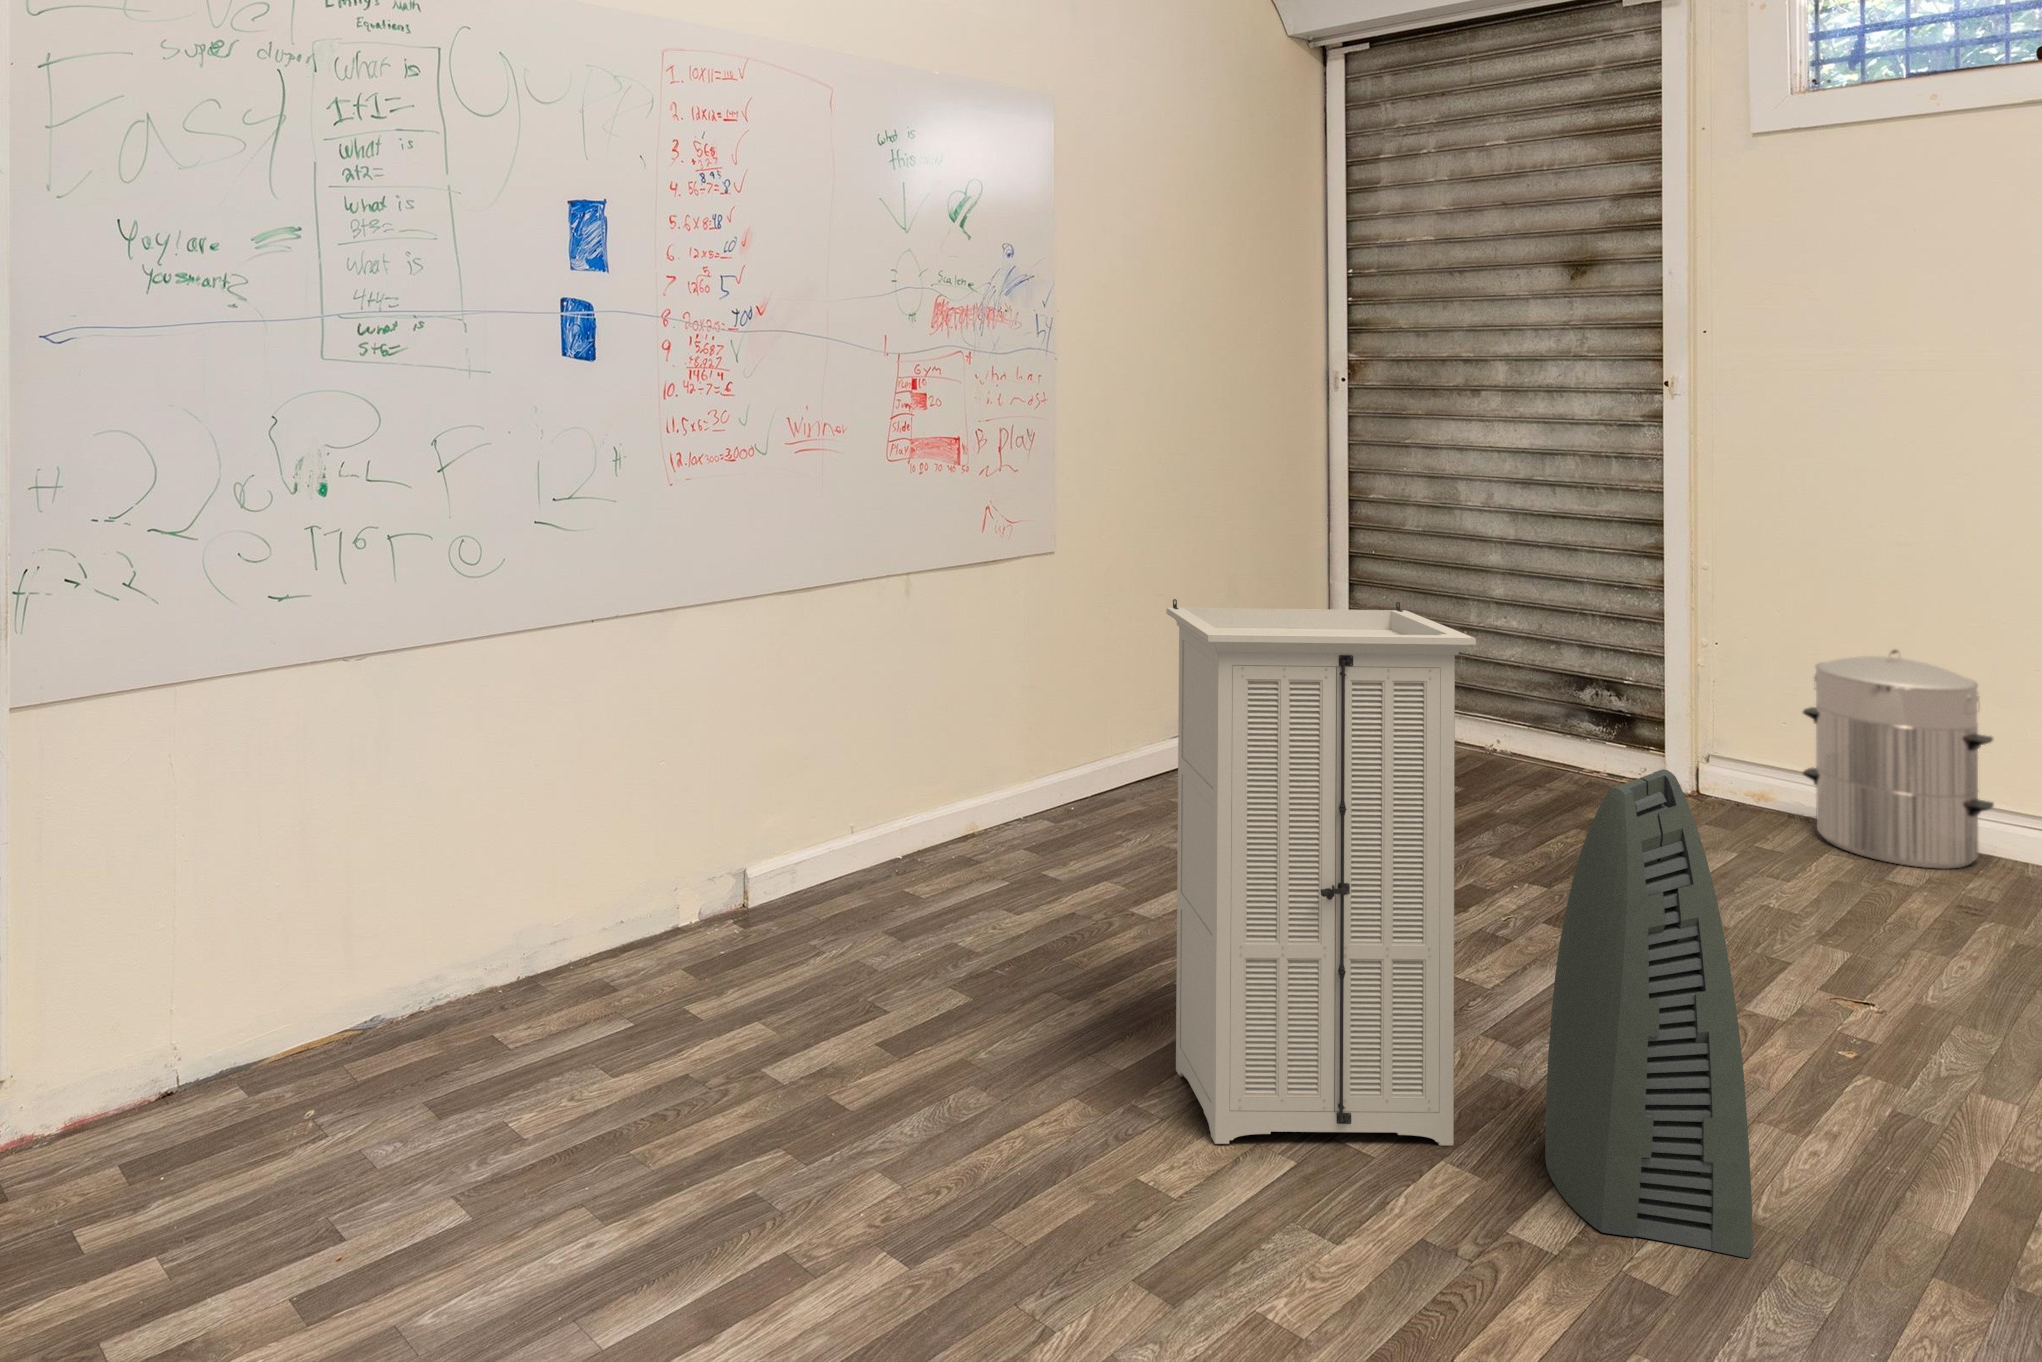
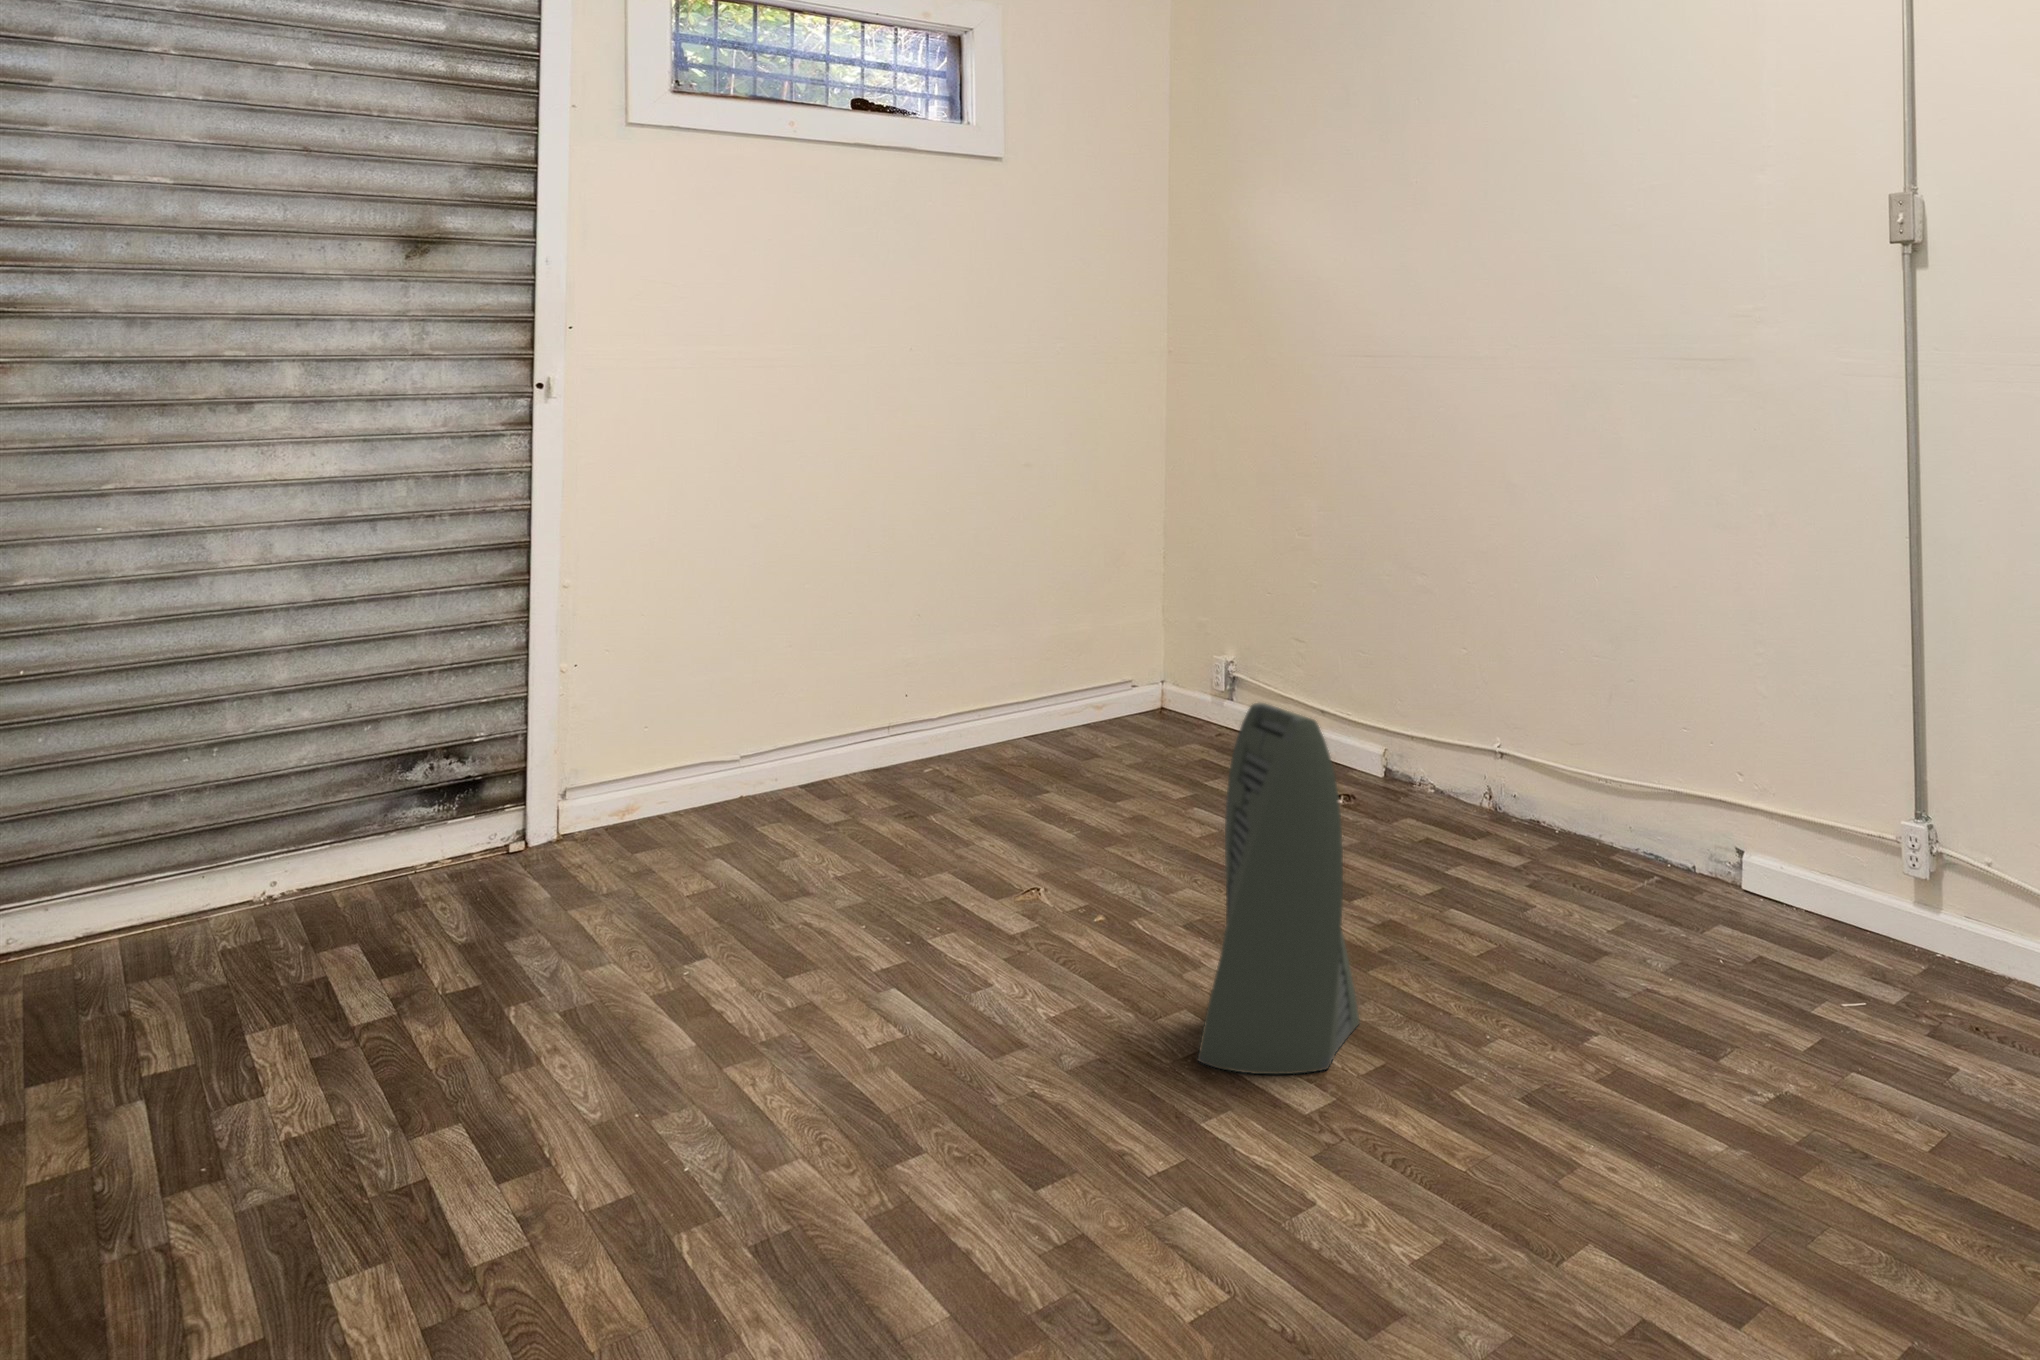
storage cabinet: present [1166,599,1476,1146] -> none [990,627,1210,1260]
waste bin: present [1803,650,1994,869] -> none [703,623,858,820]

